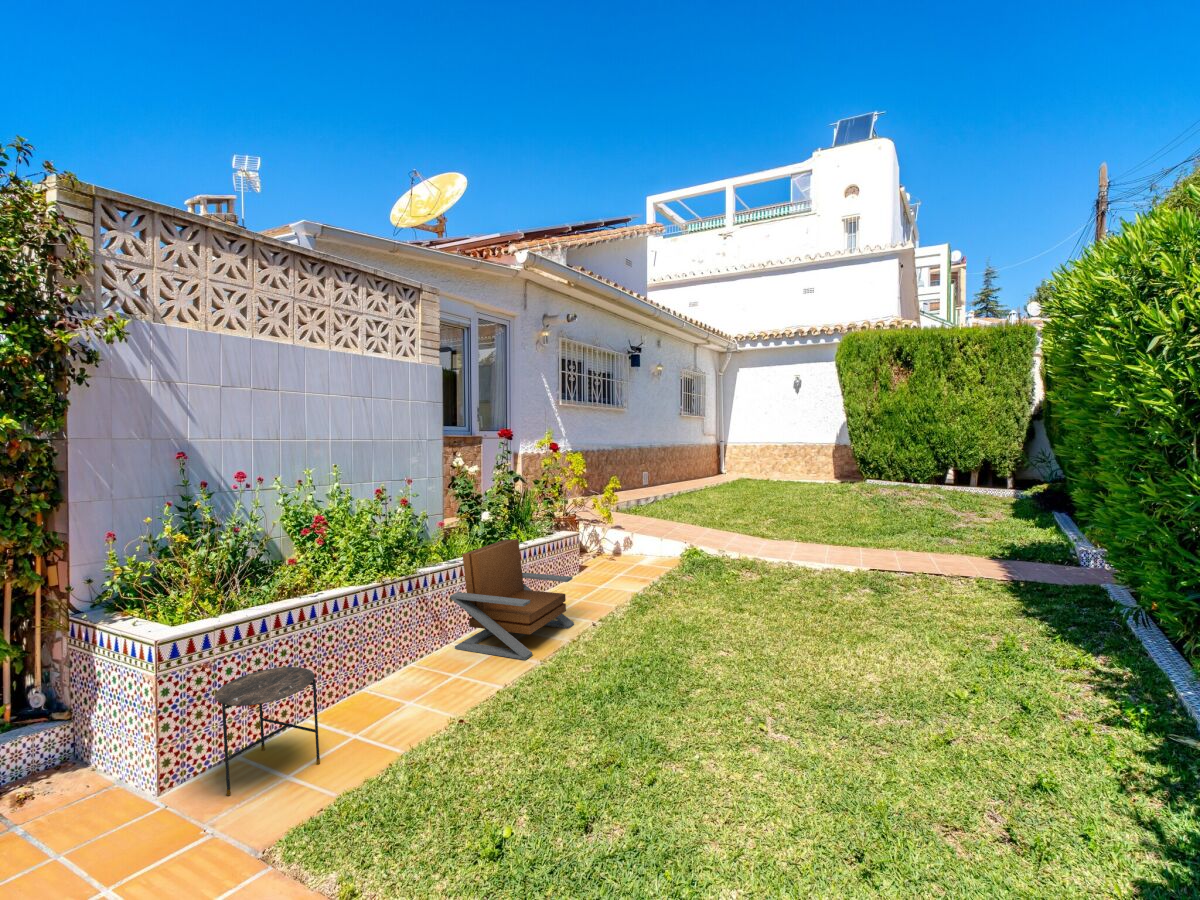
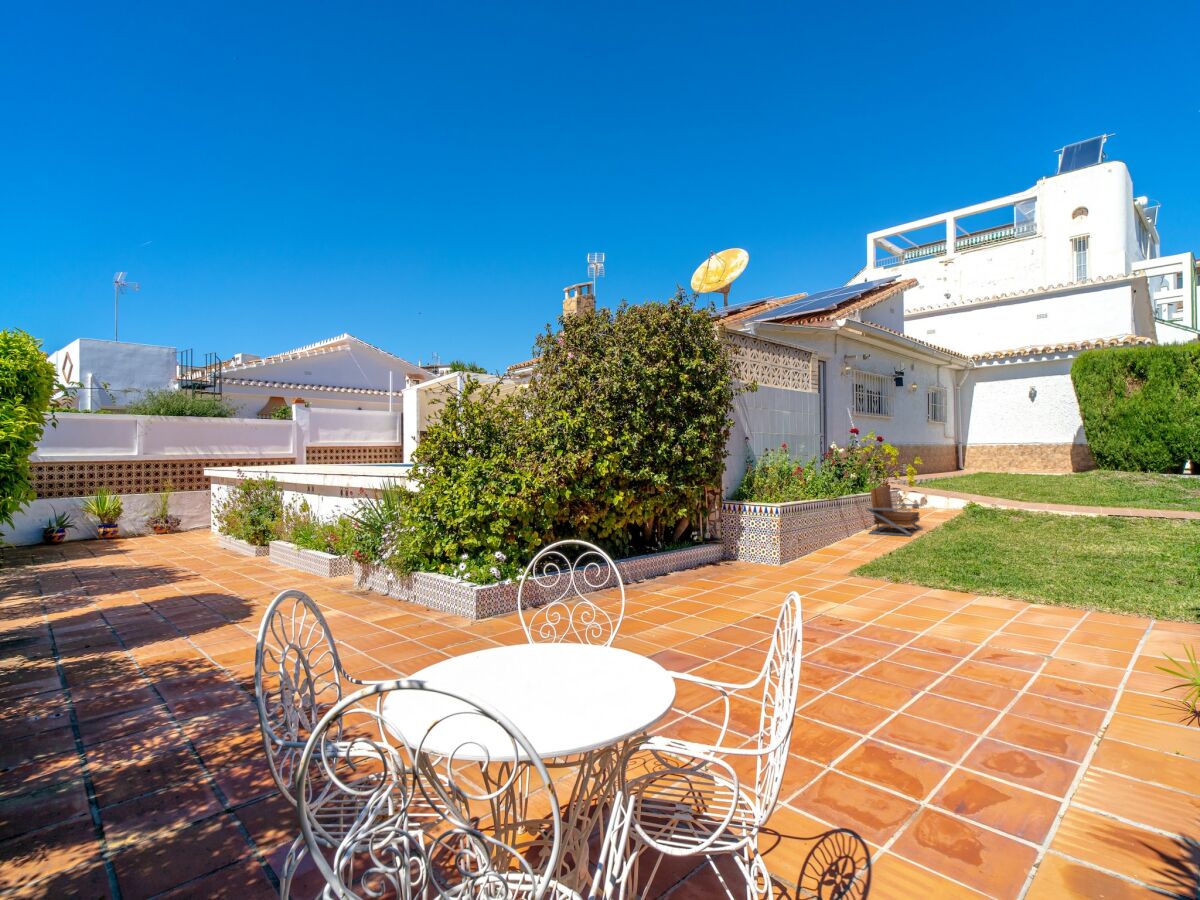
side table: present [215,667,320,796] -> none [822,519,858,555]

